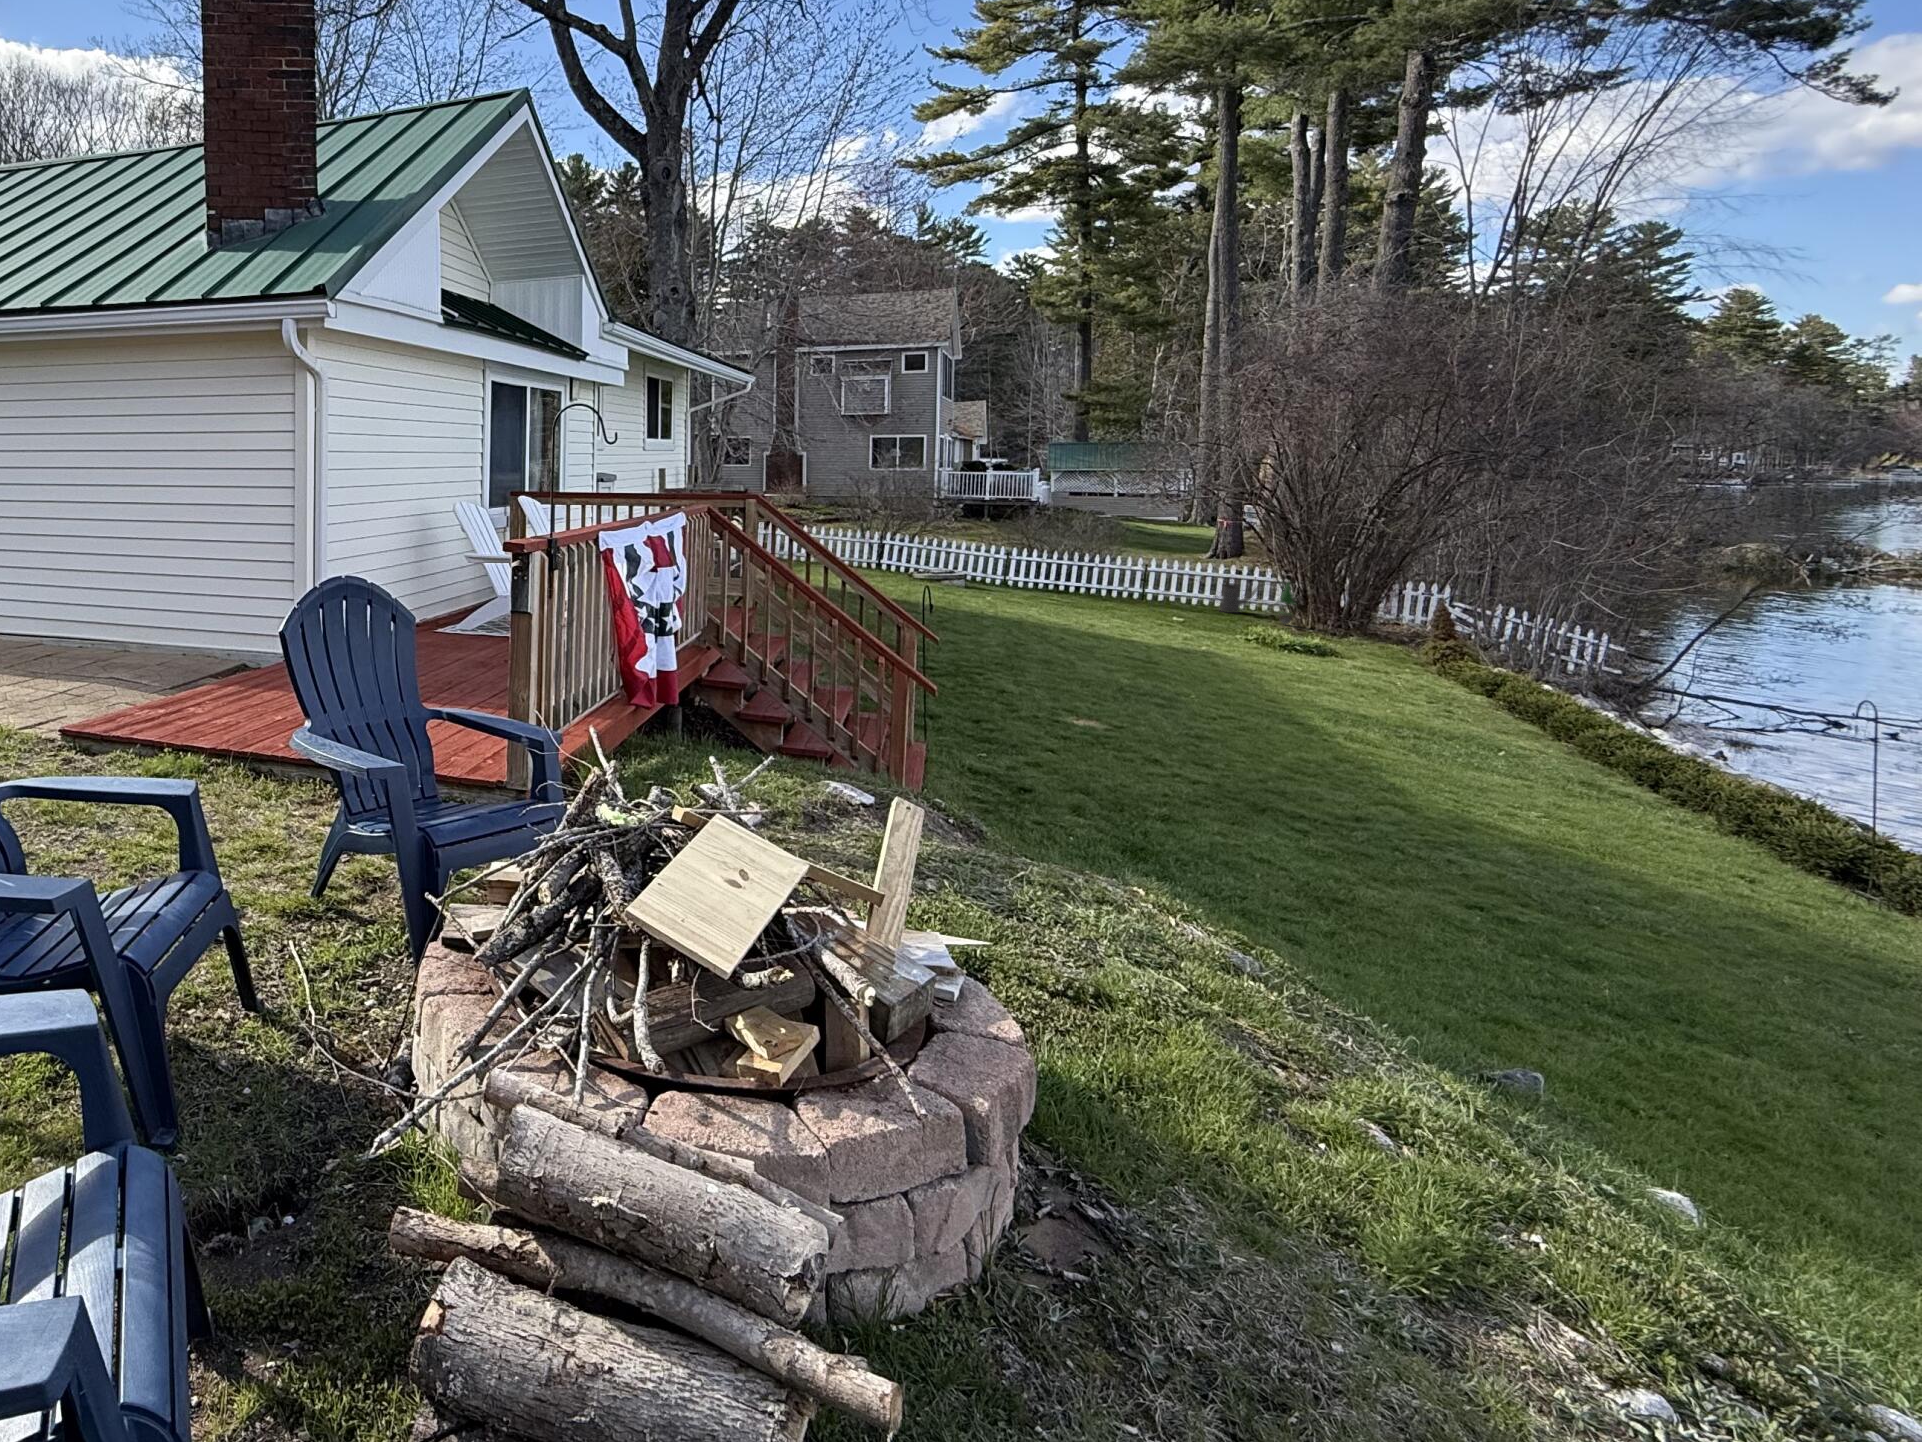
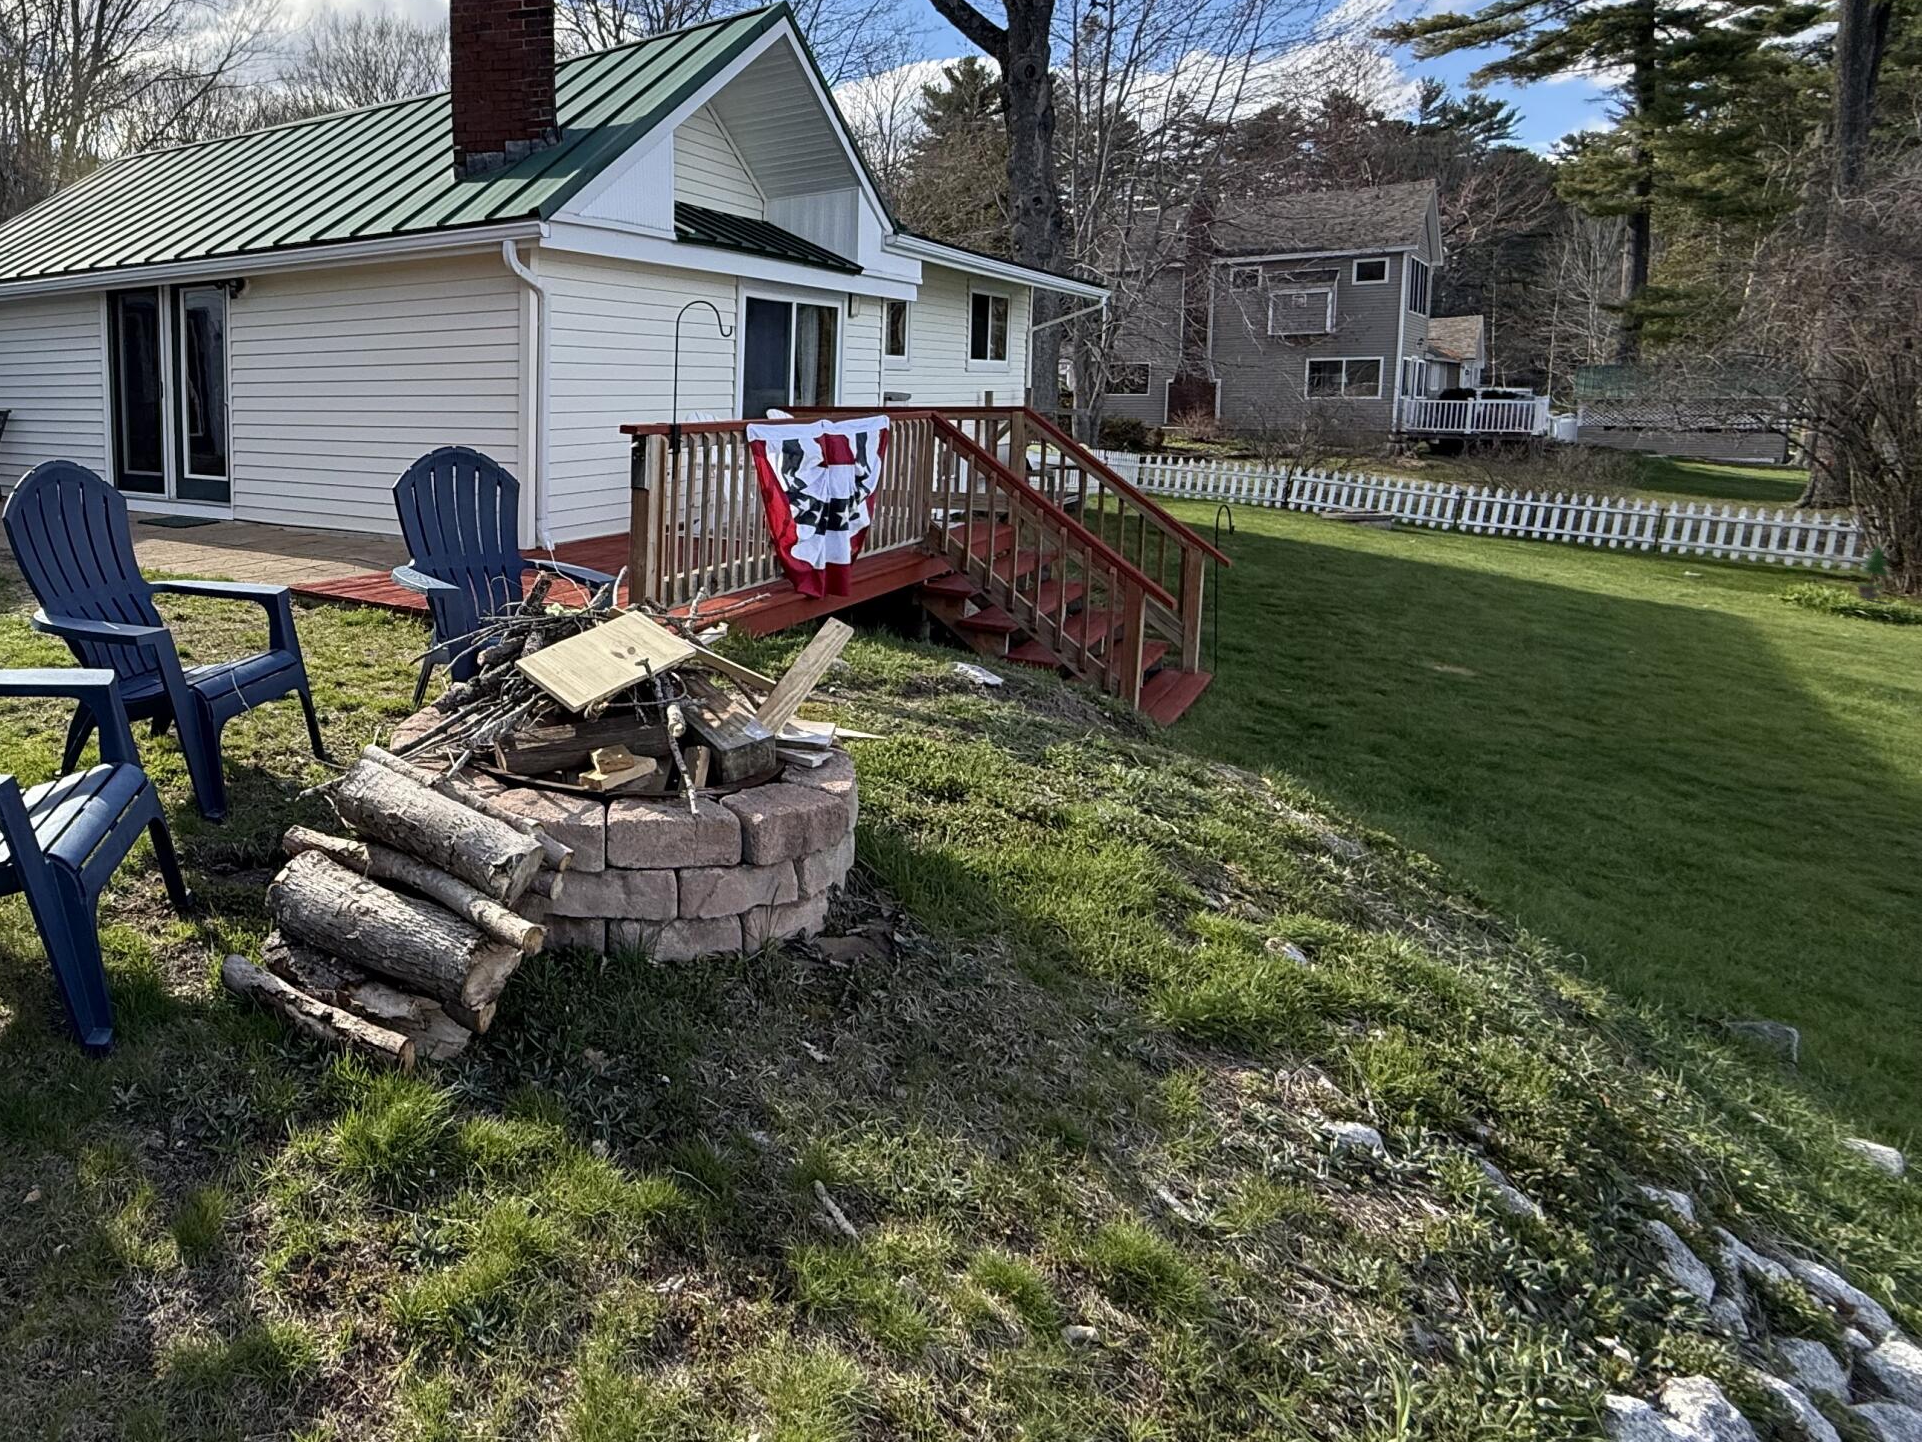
watering can: present [1220,579,1260,613] -> none [1763,535,1842,581]

